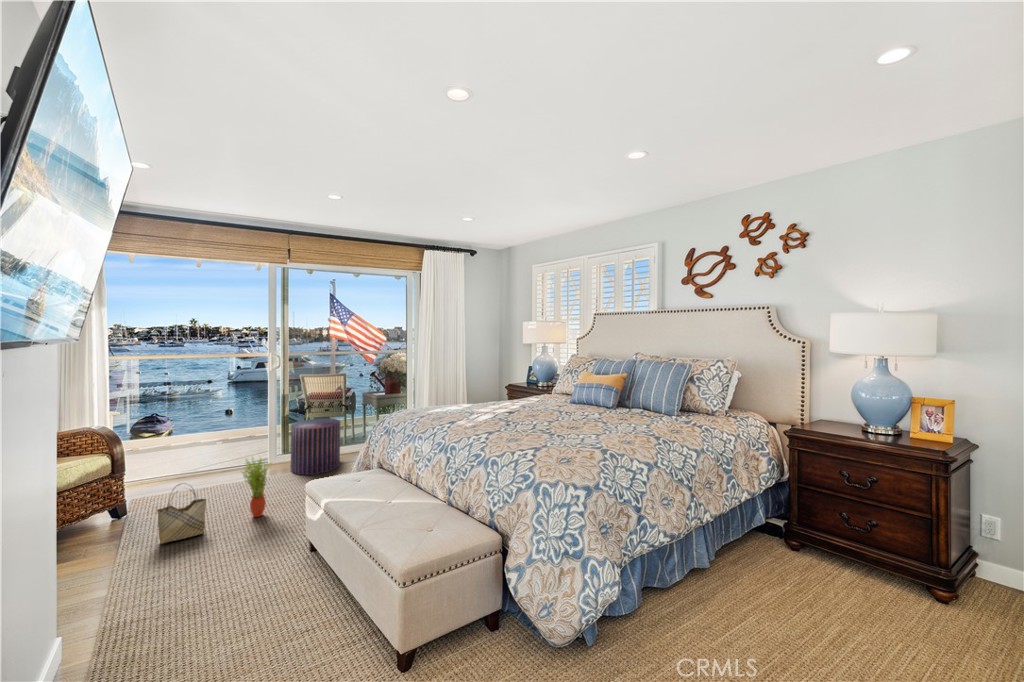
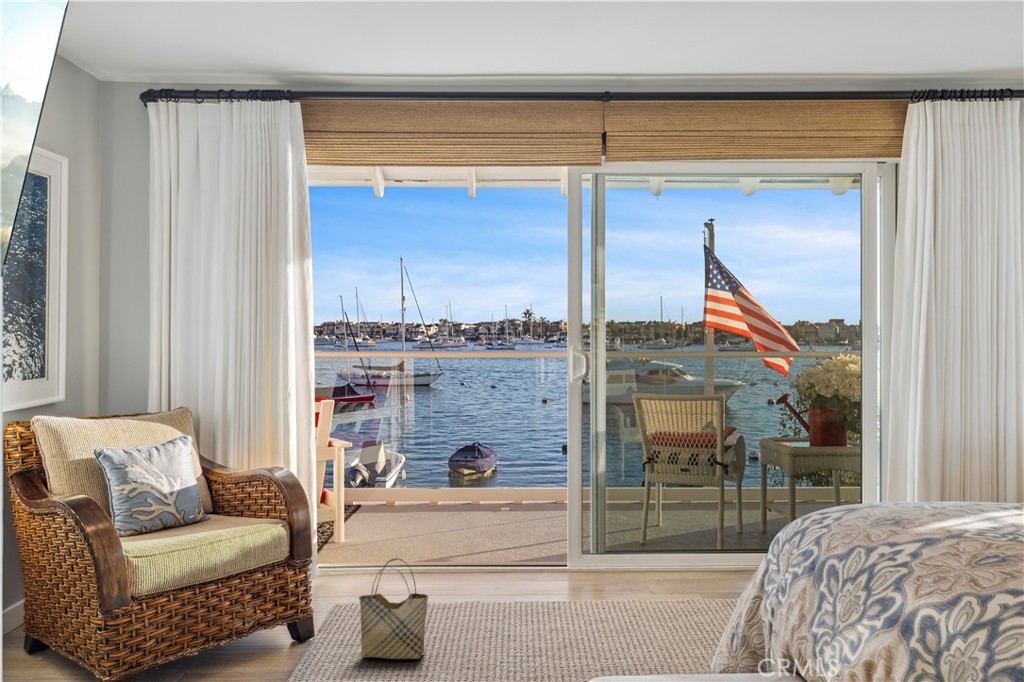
pouf: present [291,418,341,475] -> none [608,482,703,600]
potted plant: present [242,458,272,517] -> none [479,532,532,656]

